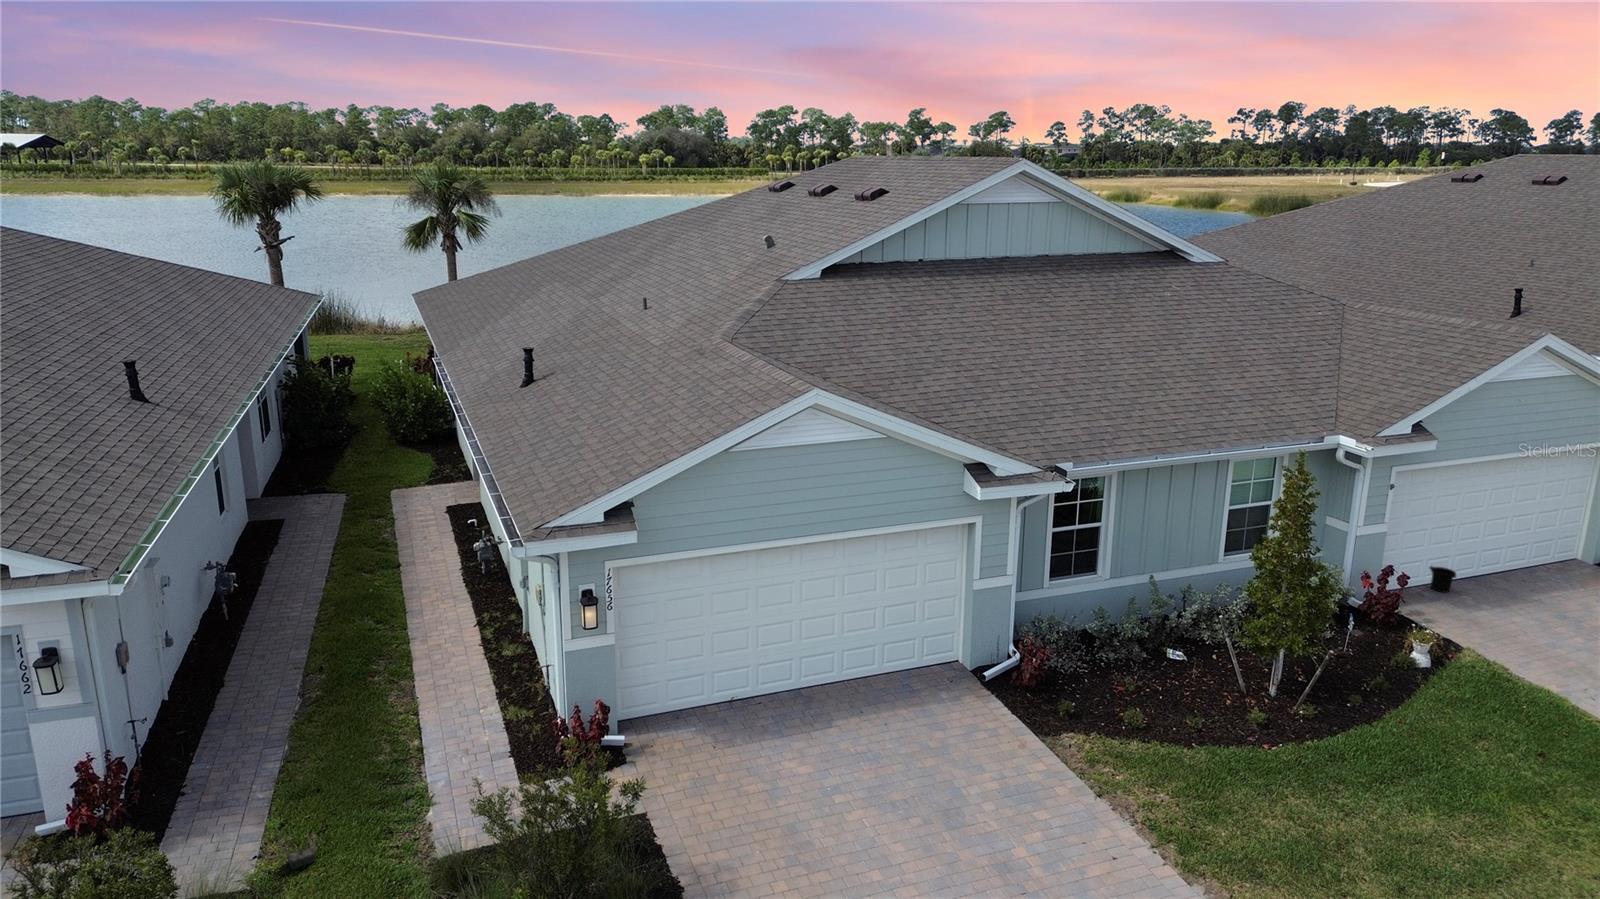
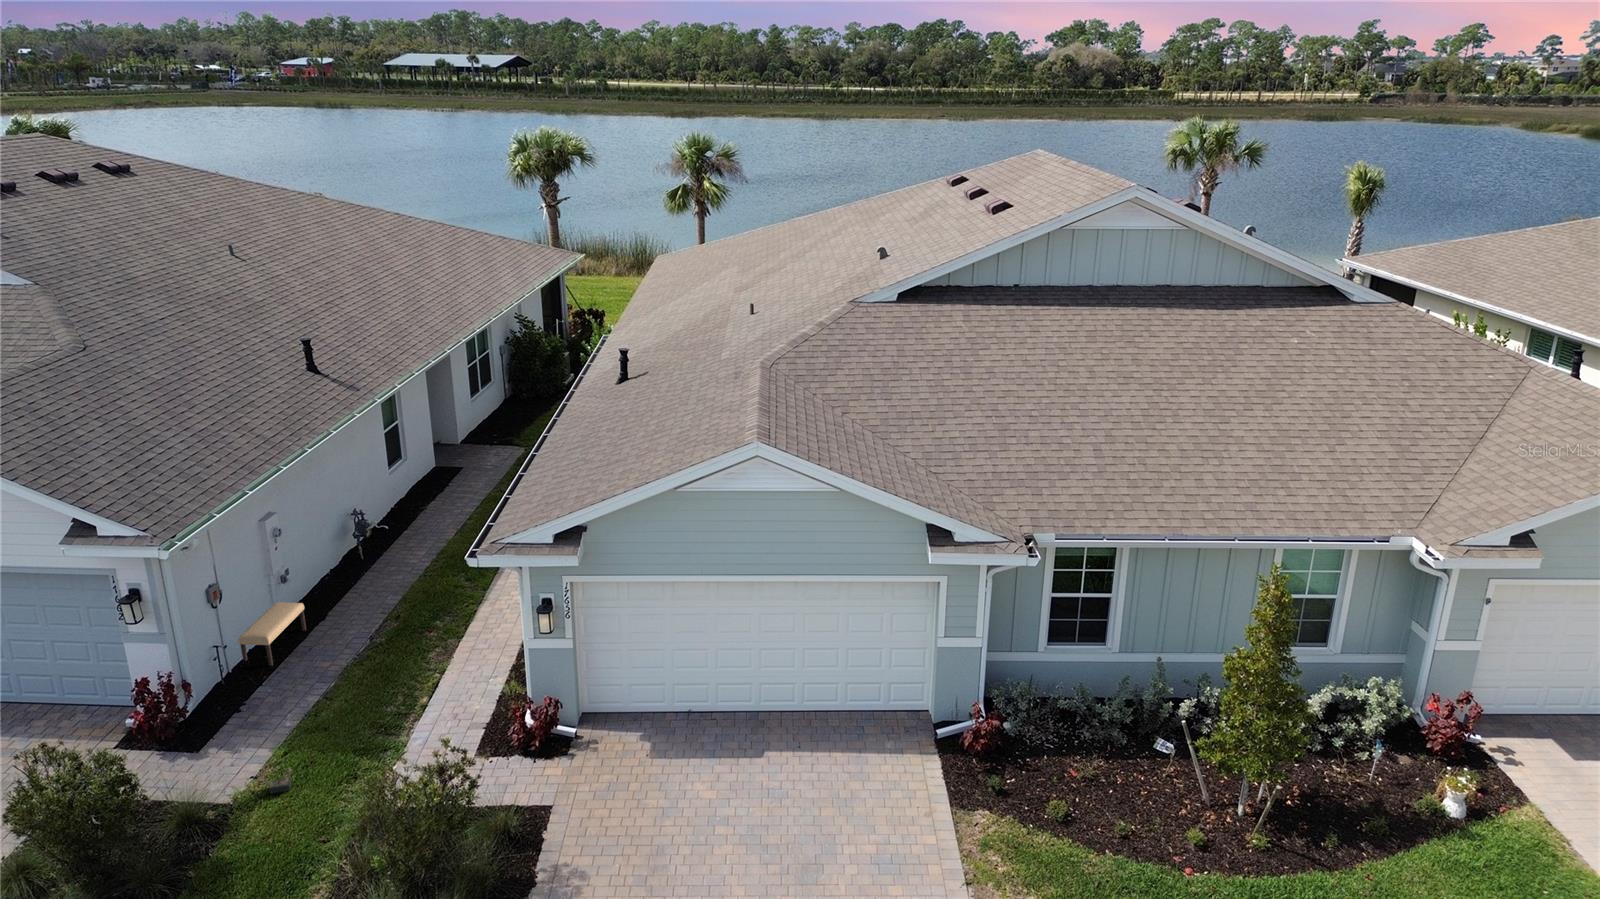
trash can: present [1430,566,1456,592] -> none [1546,696,1579,730]
bench: none [149,663,216,744] -> present [238,602,306,666]

